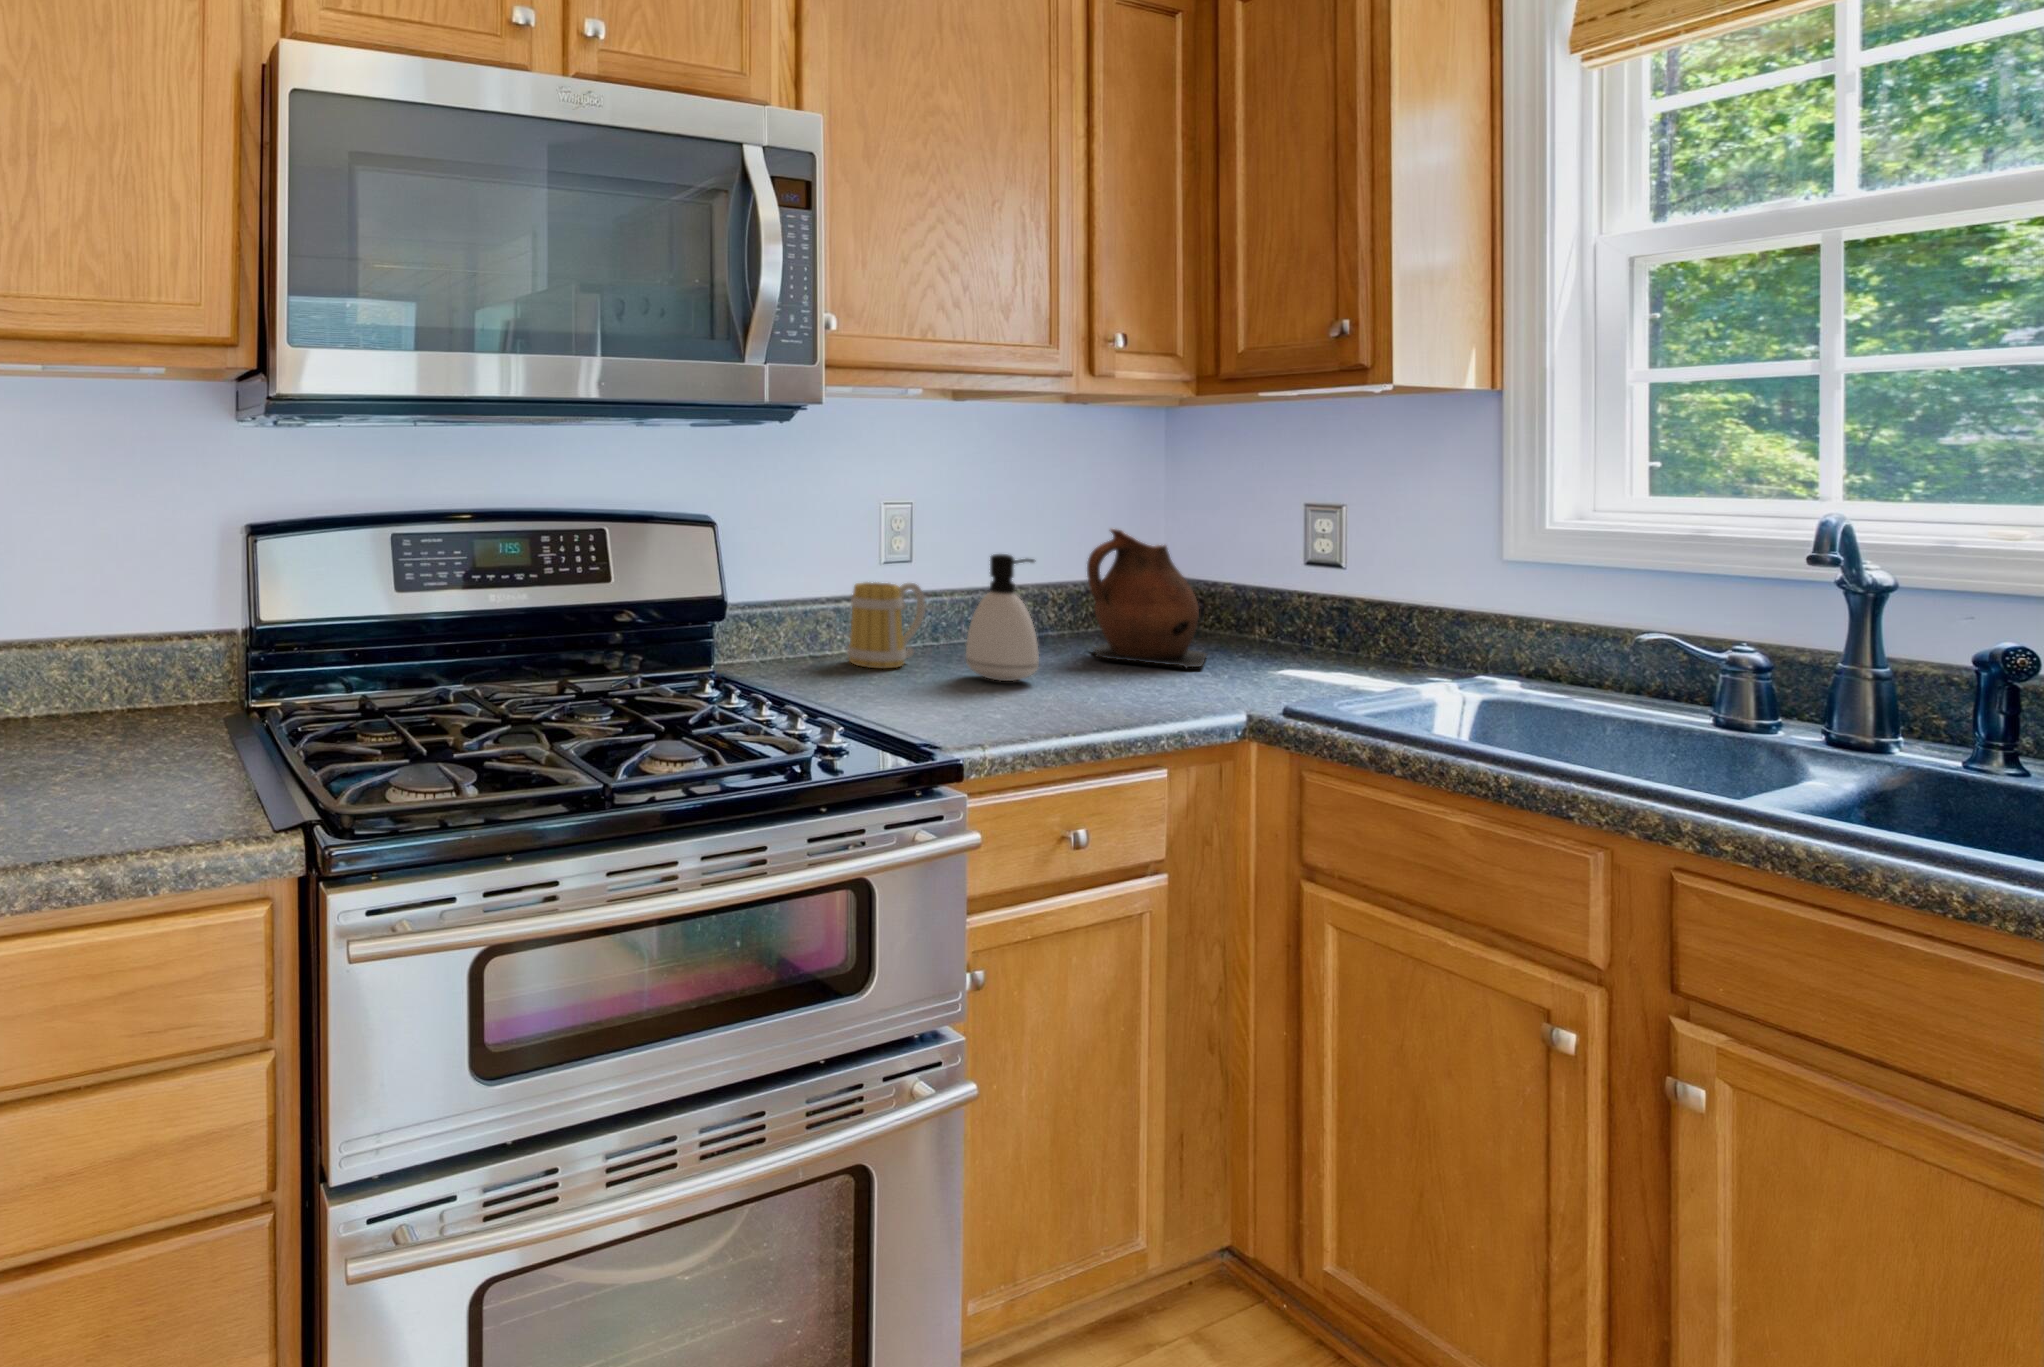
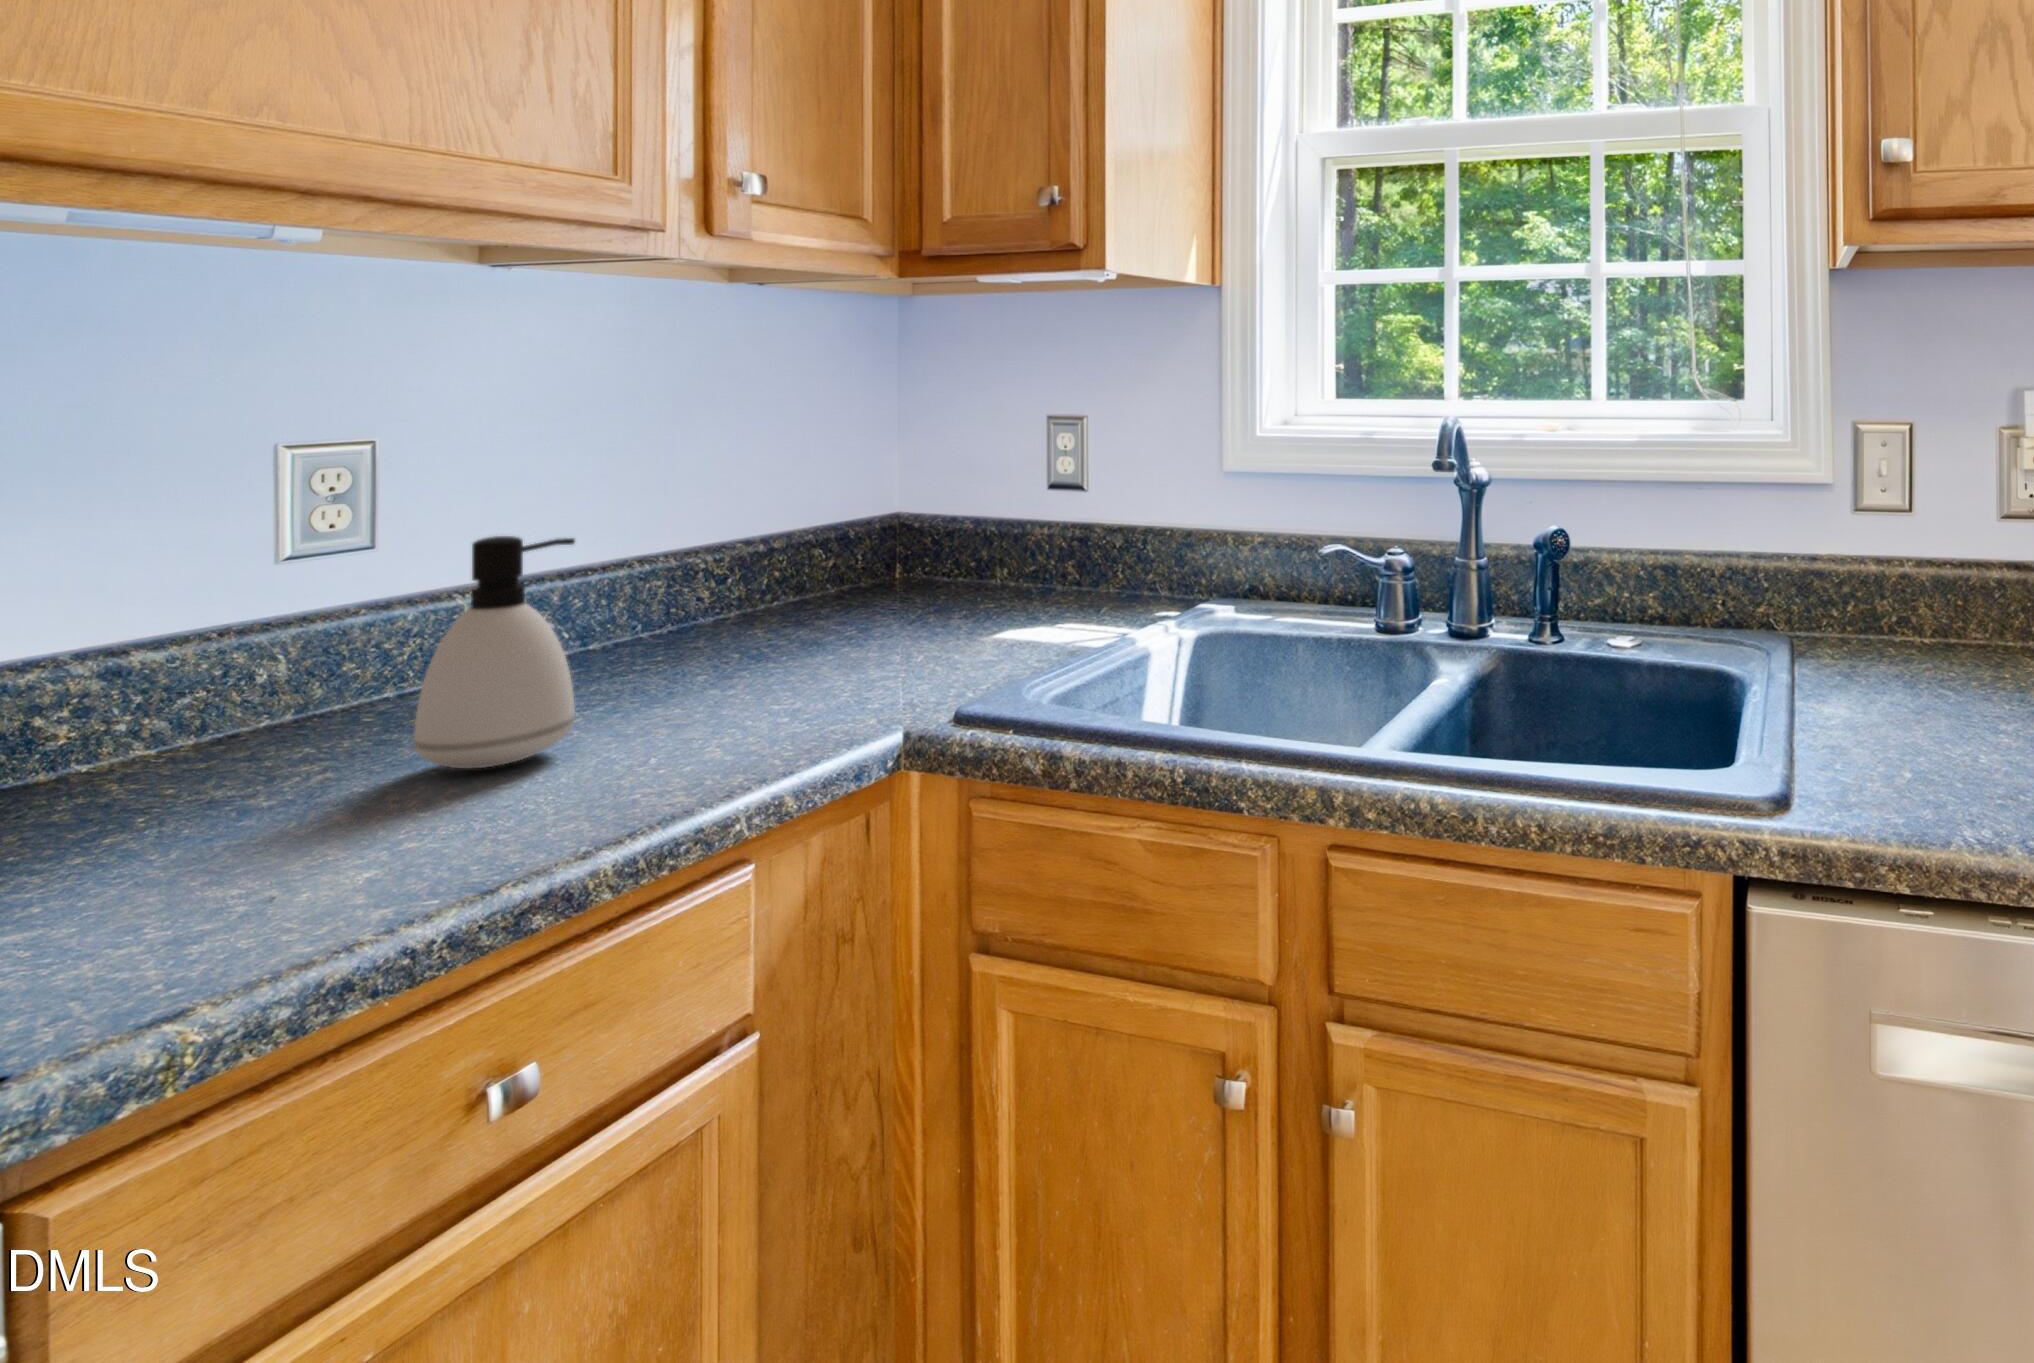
ceramic pitcher: present [1087,529,1207,668] -> none [719,470,909,670]
mug: present [847,582,925,668] -> none [125,604,359,799]

